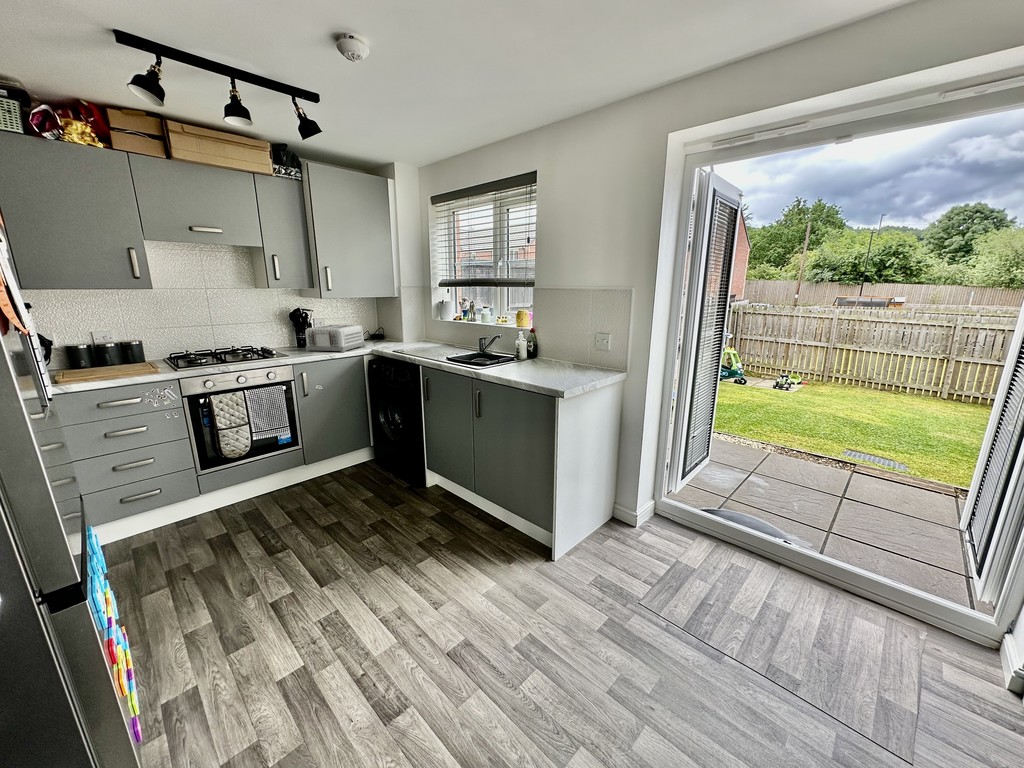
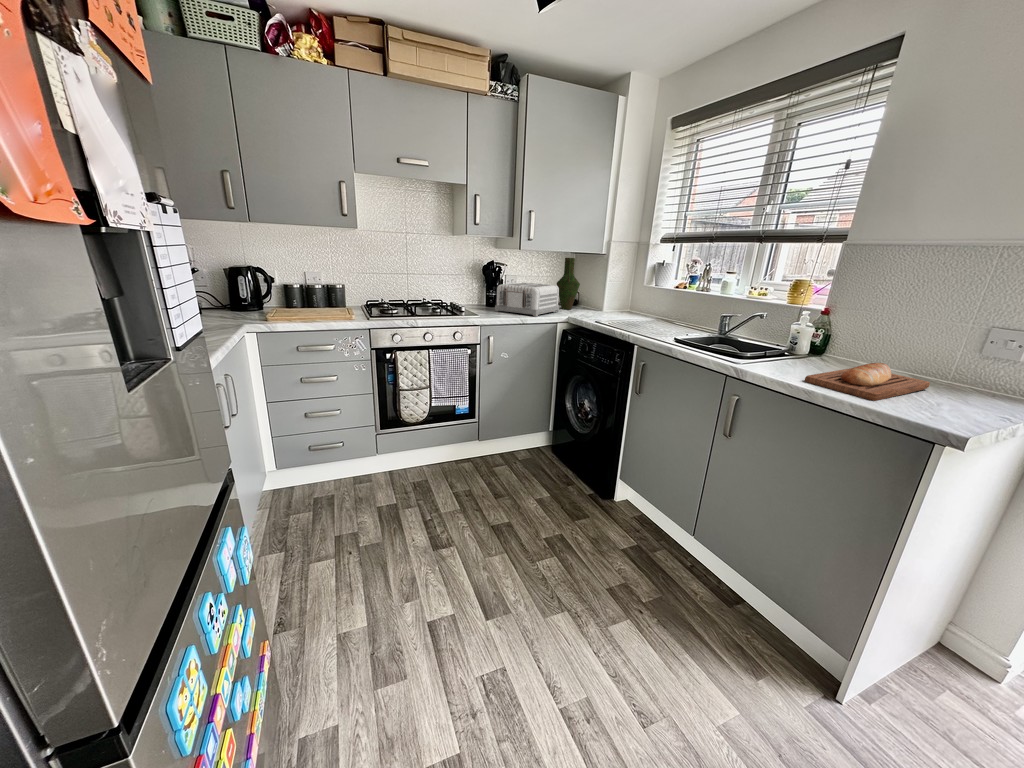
vase: none [361,301,382,344] -> present [557,258,580,310]
bread loaf: none [509,359,573,381] -> present [805,363,930,401]

